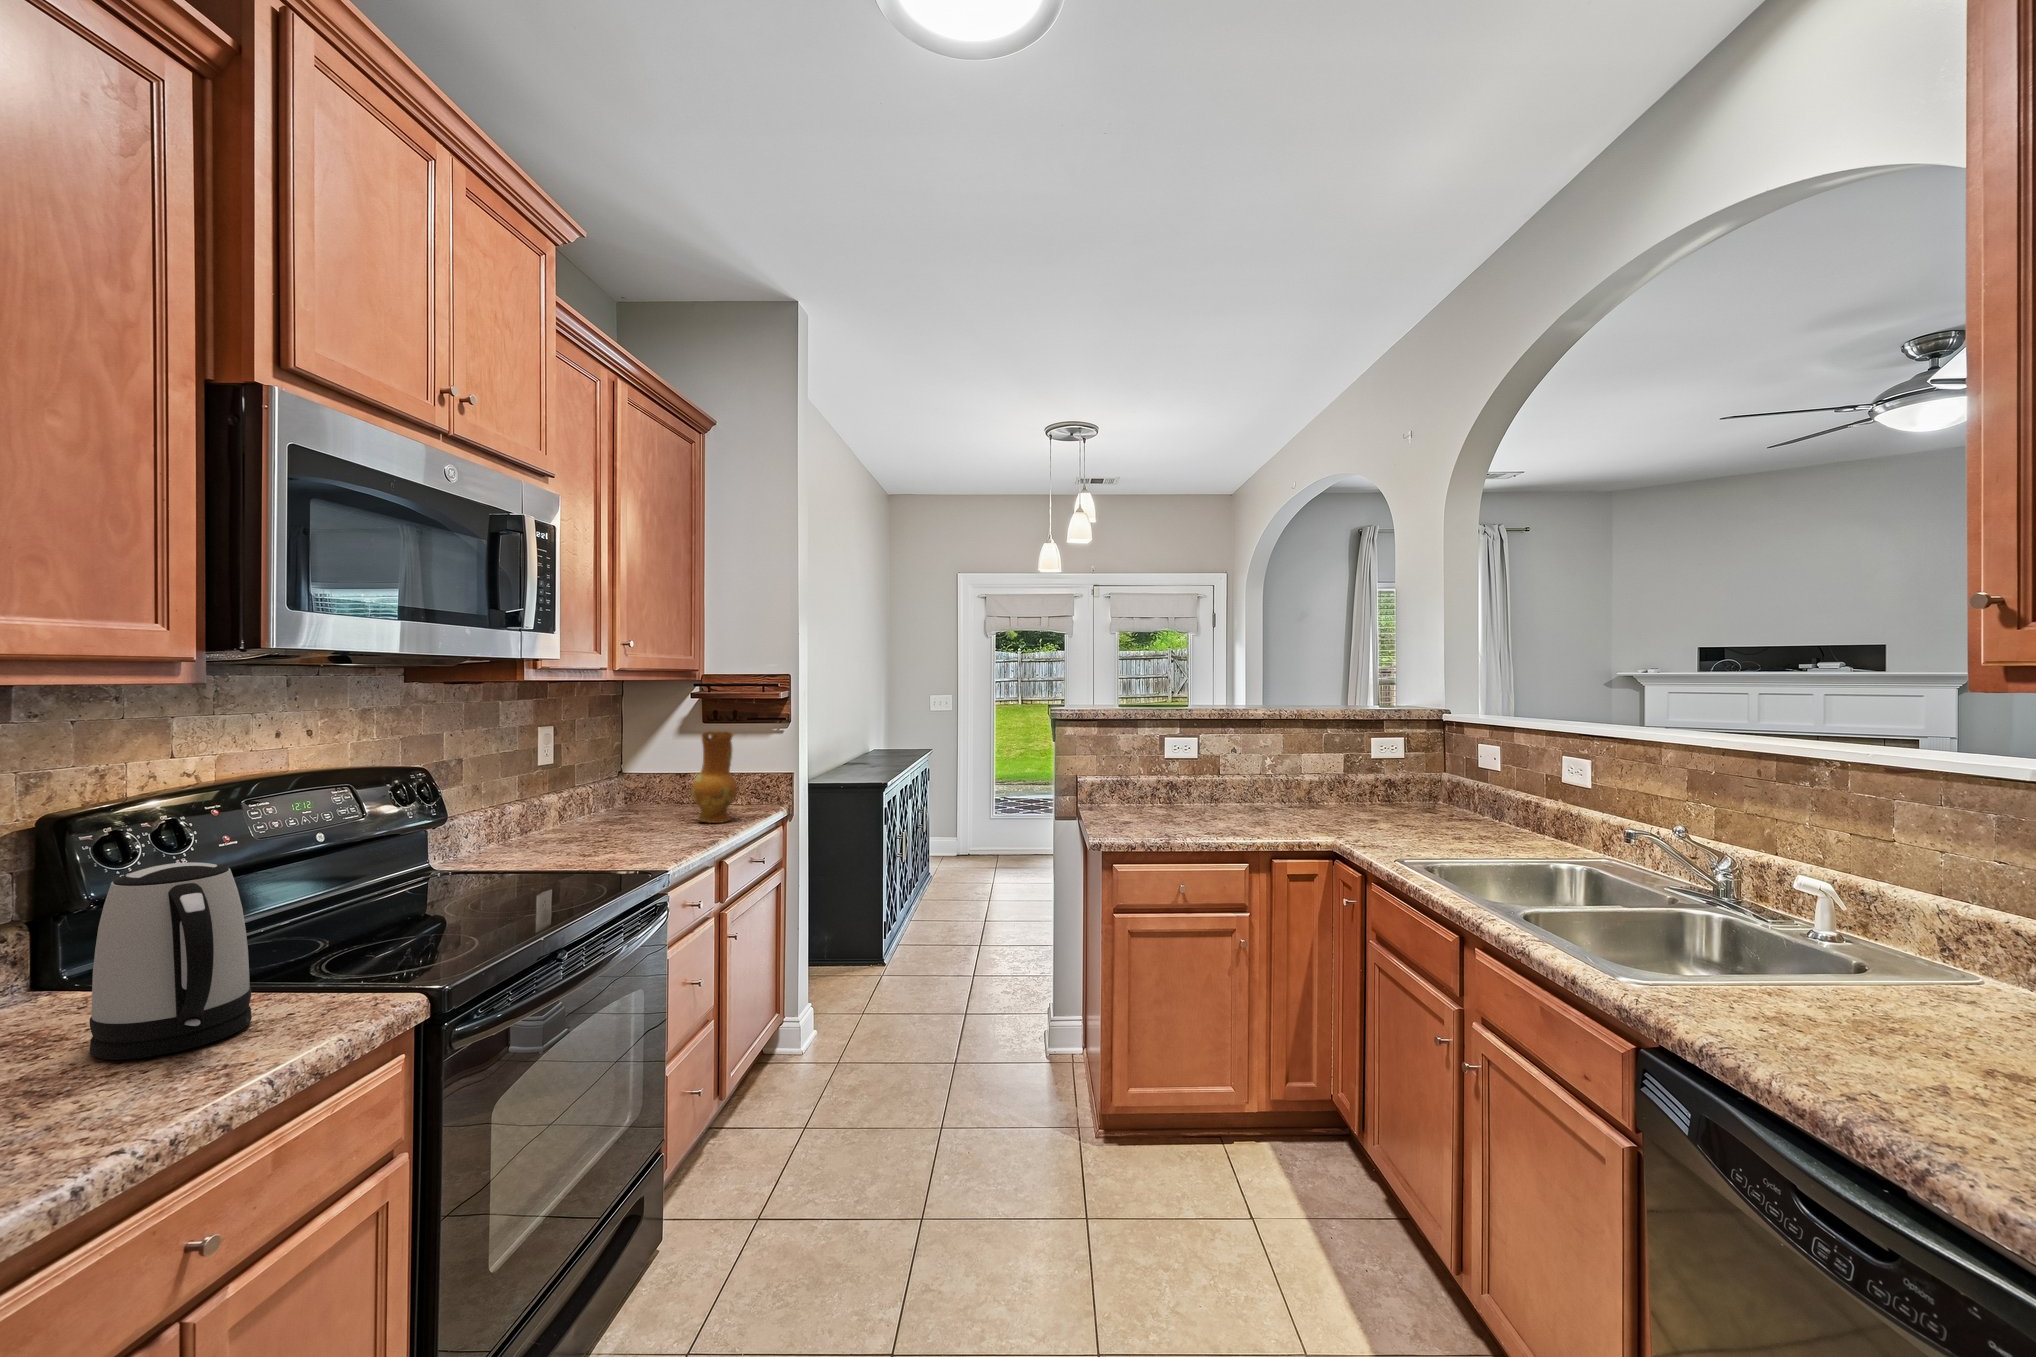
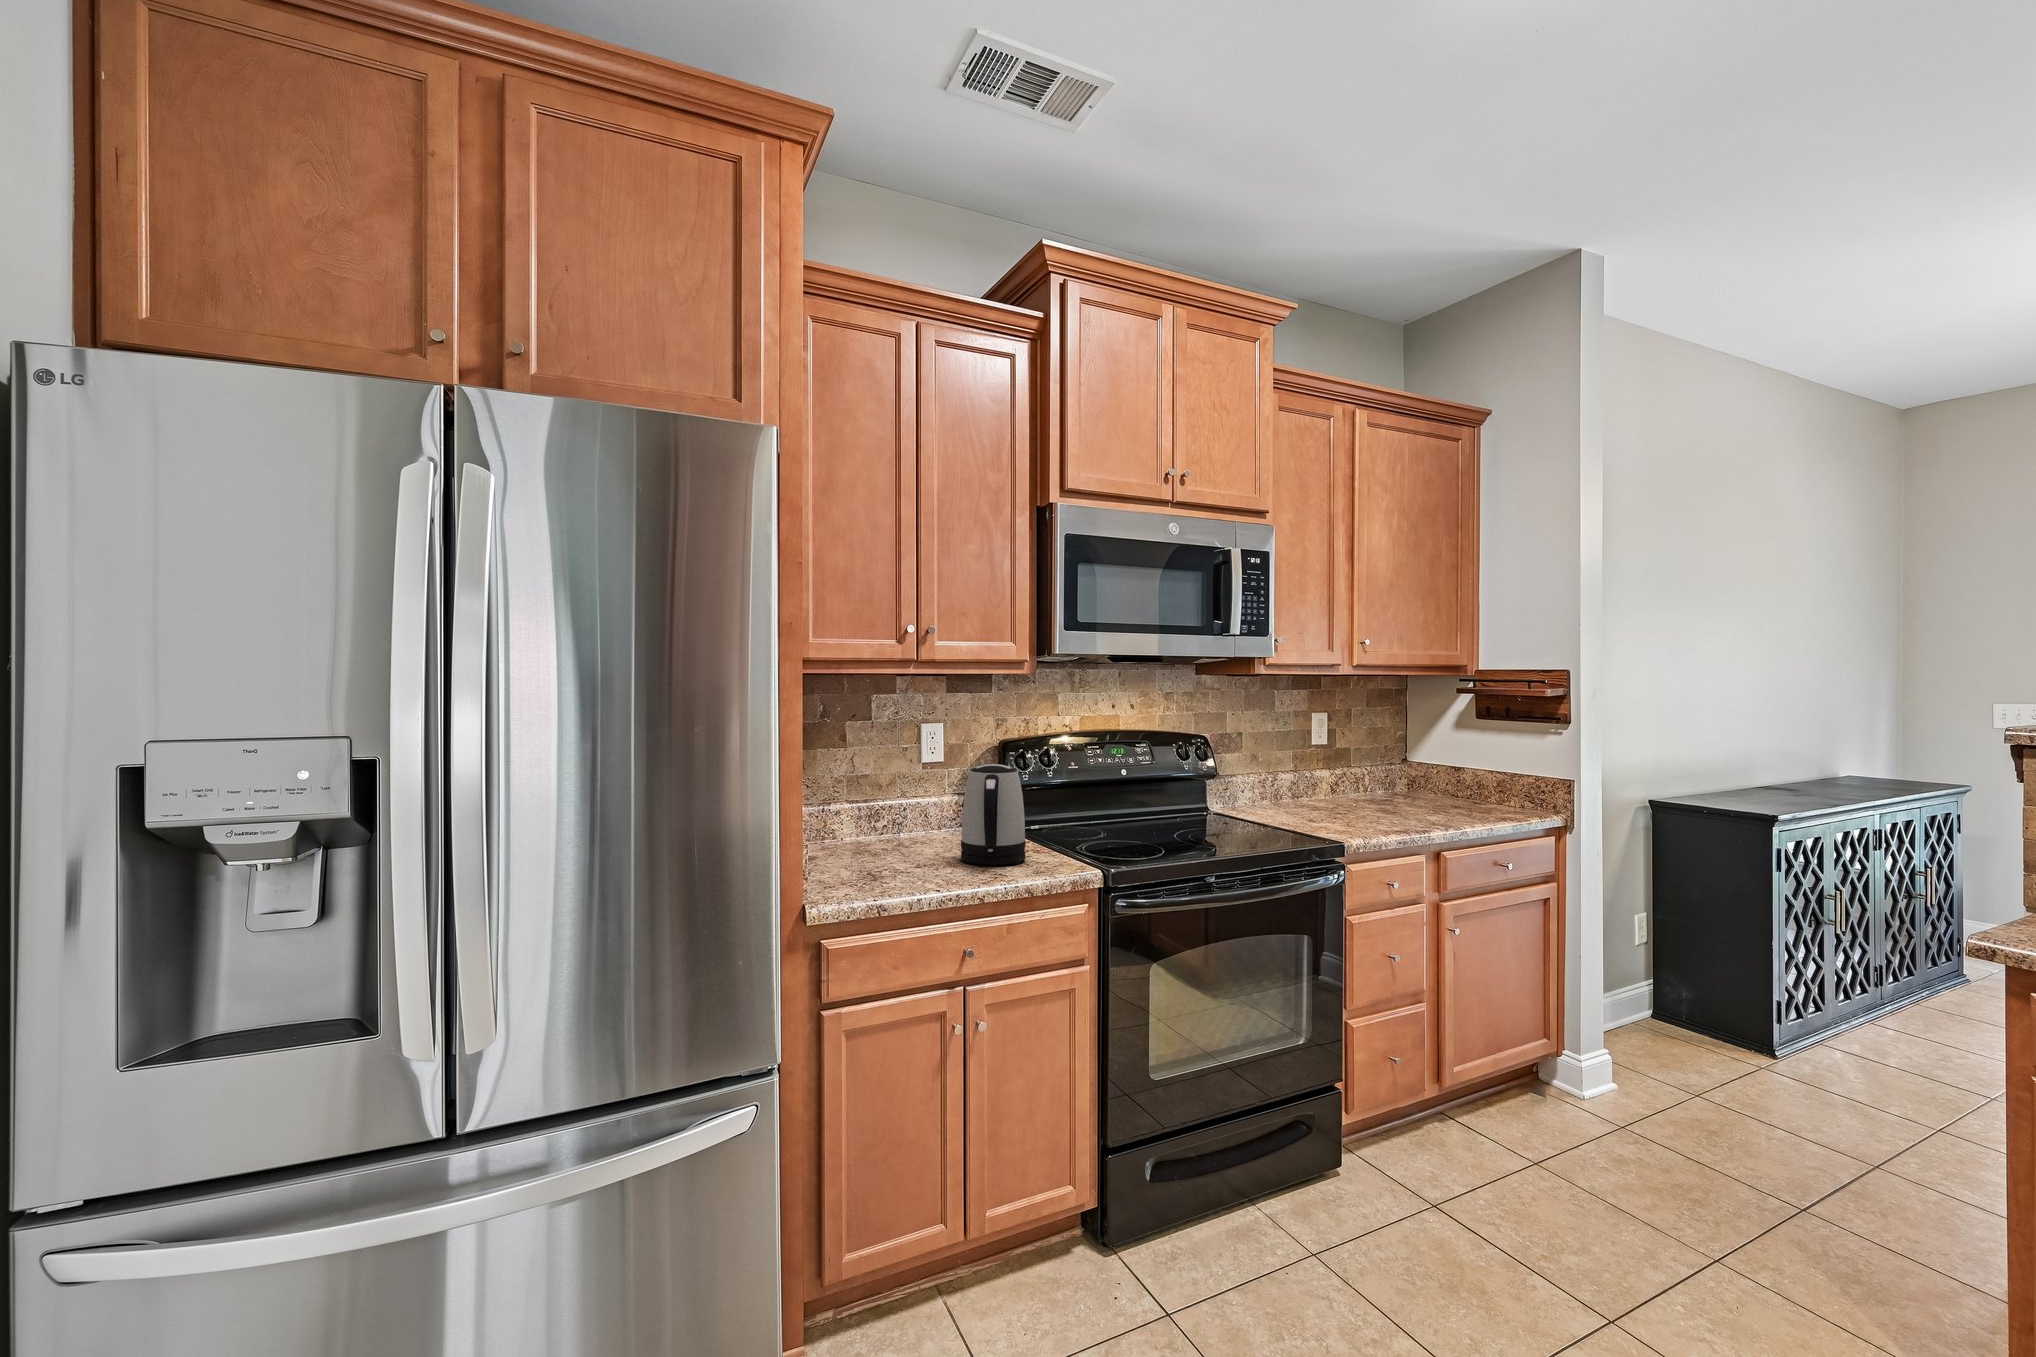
ceramic jug: present [691,731,738,823] -> none [1441,726,1489,817]

